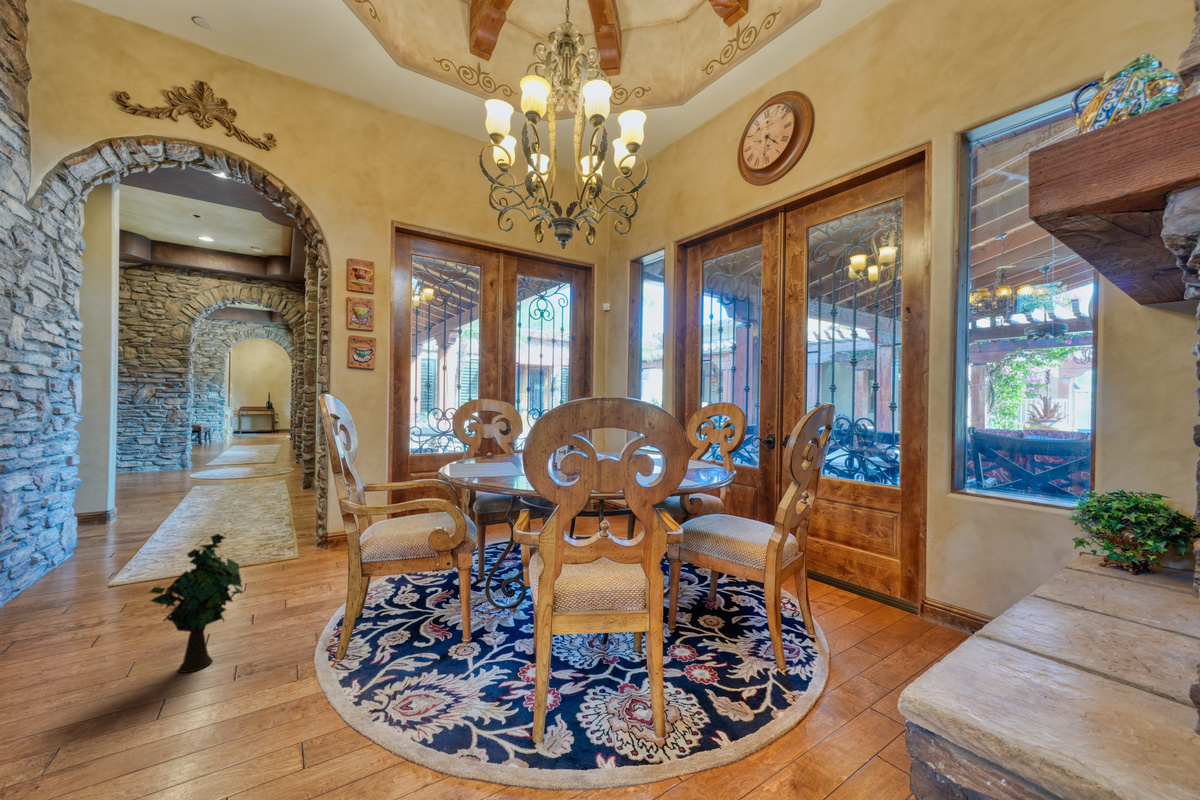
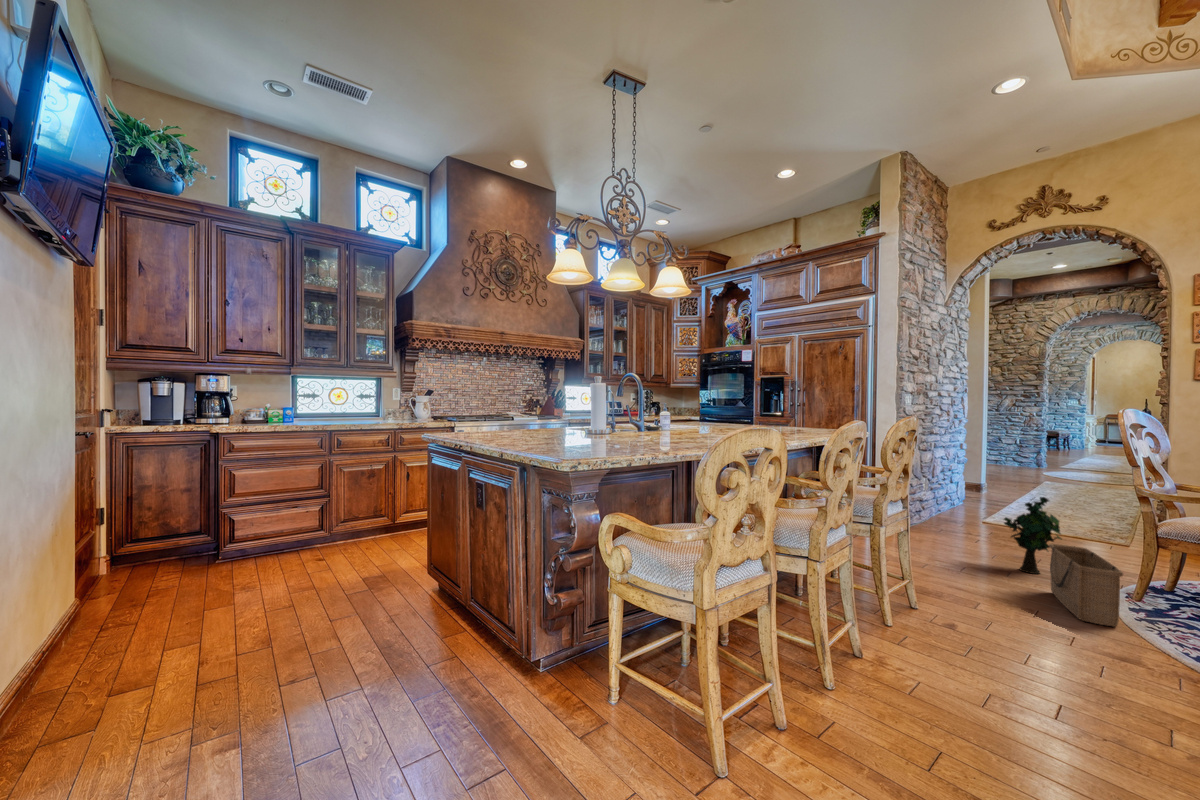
basket: none [233,603,342,743] -> present [1049,544,1123,627]

